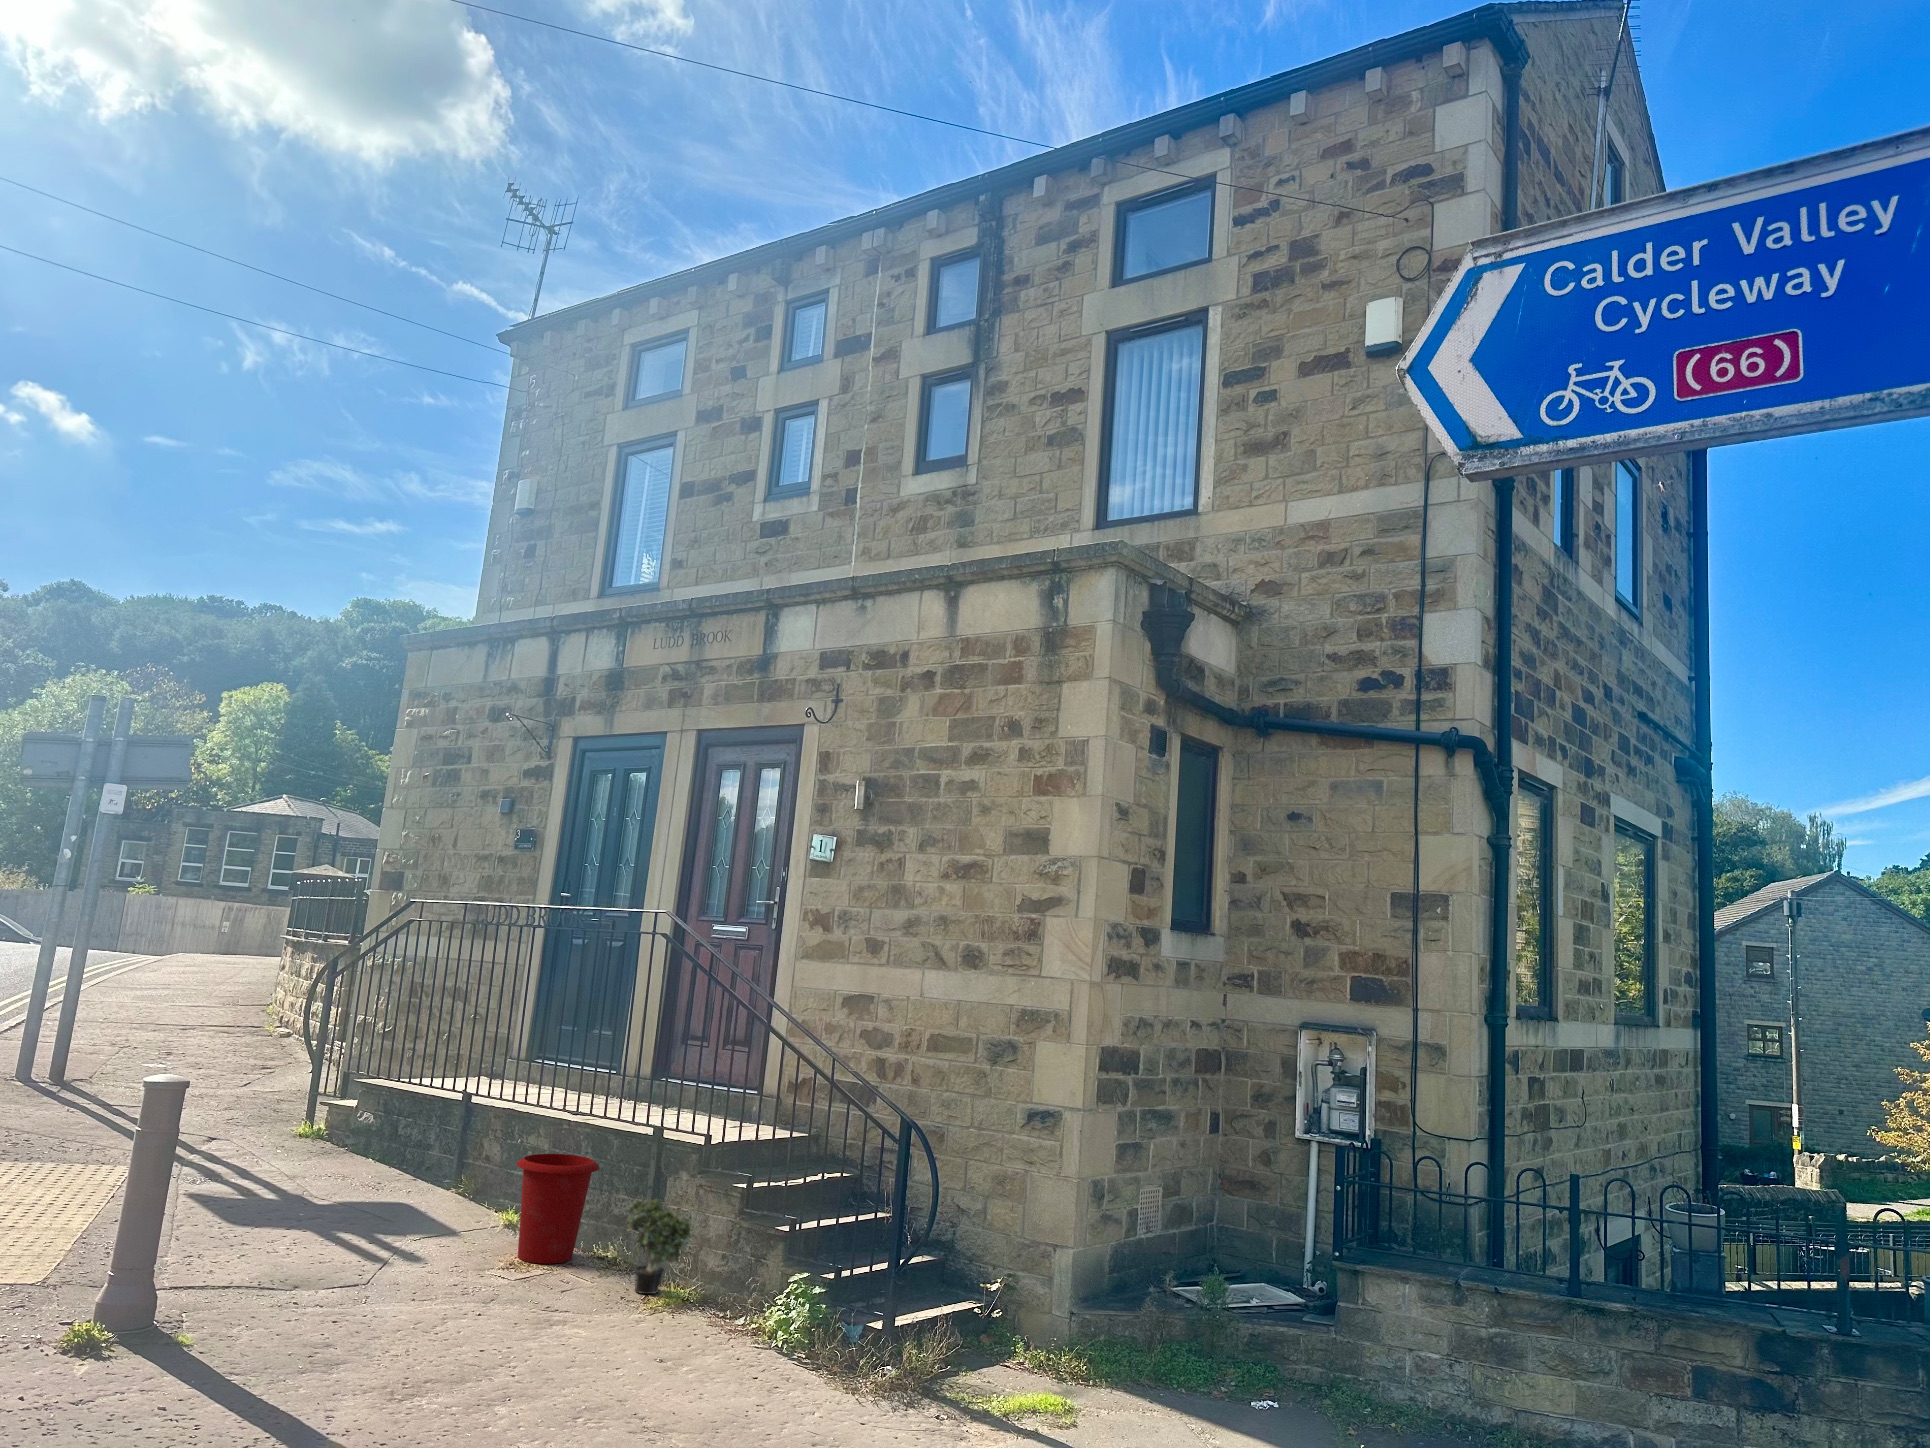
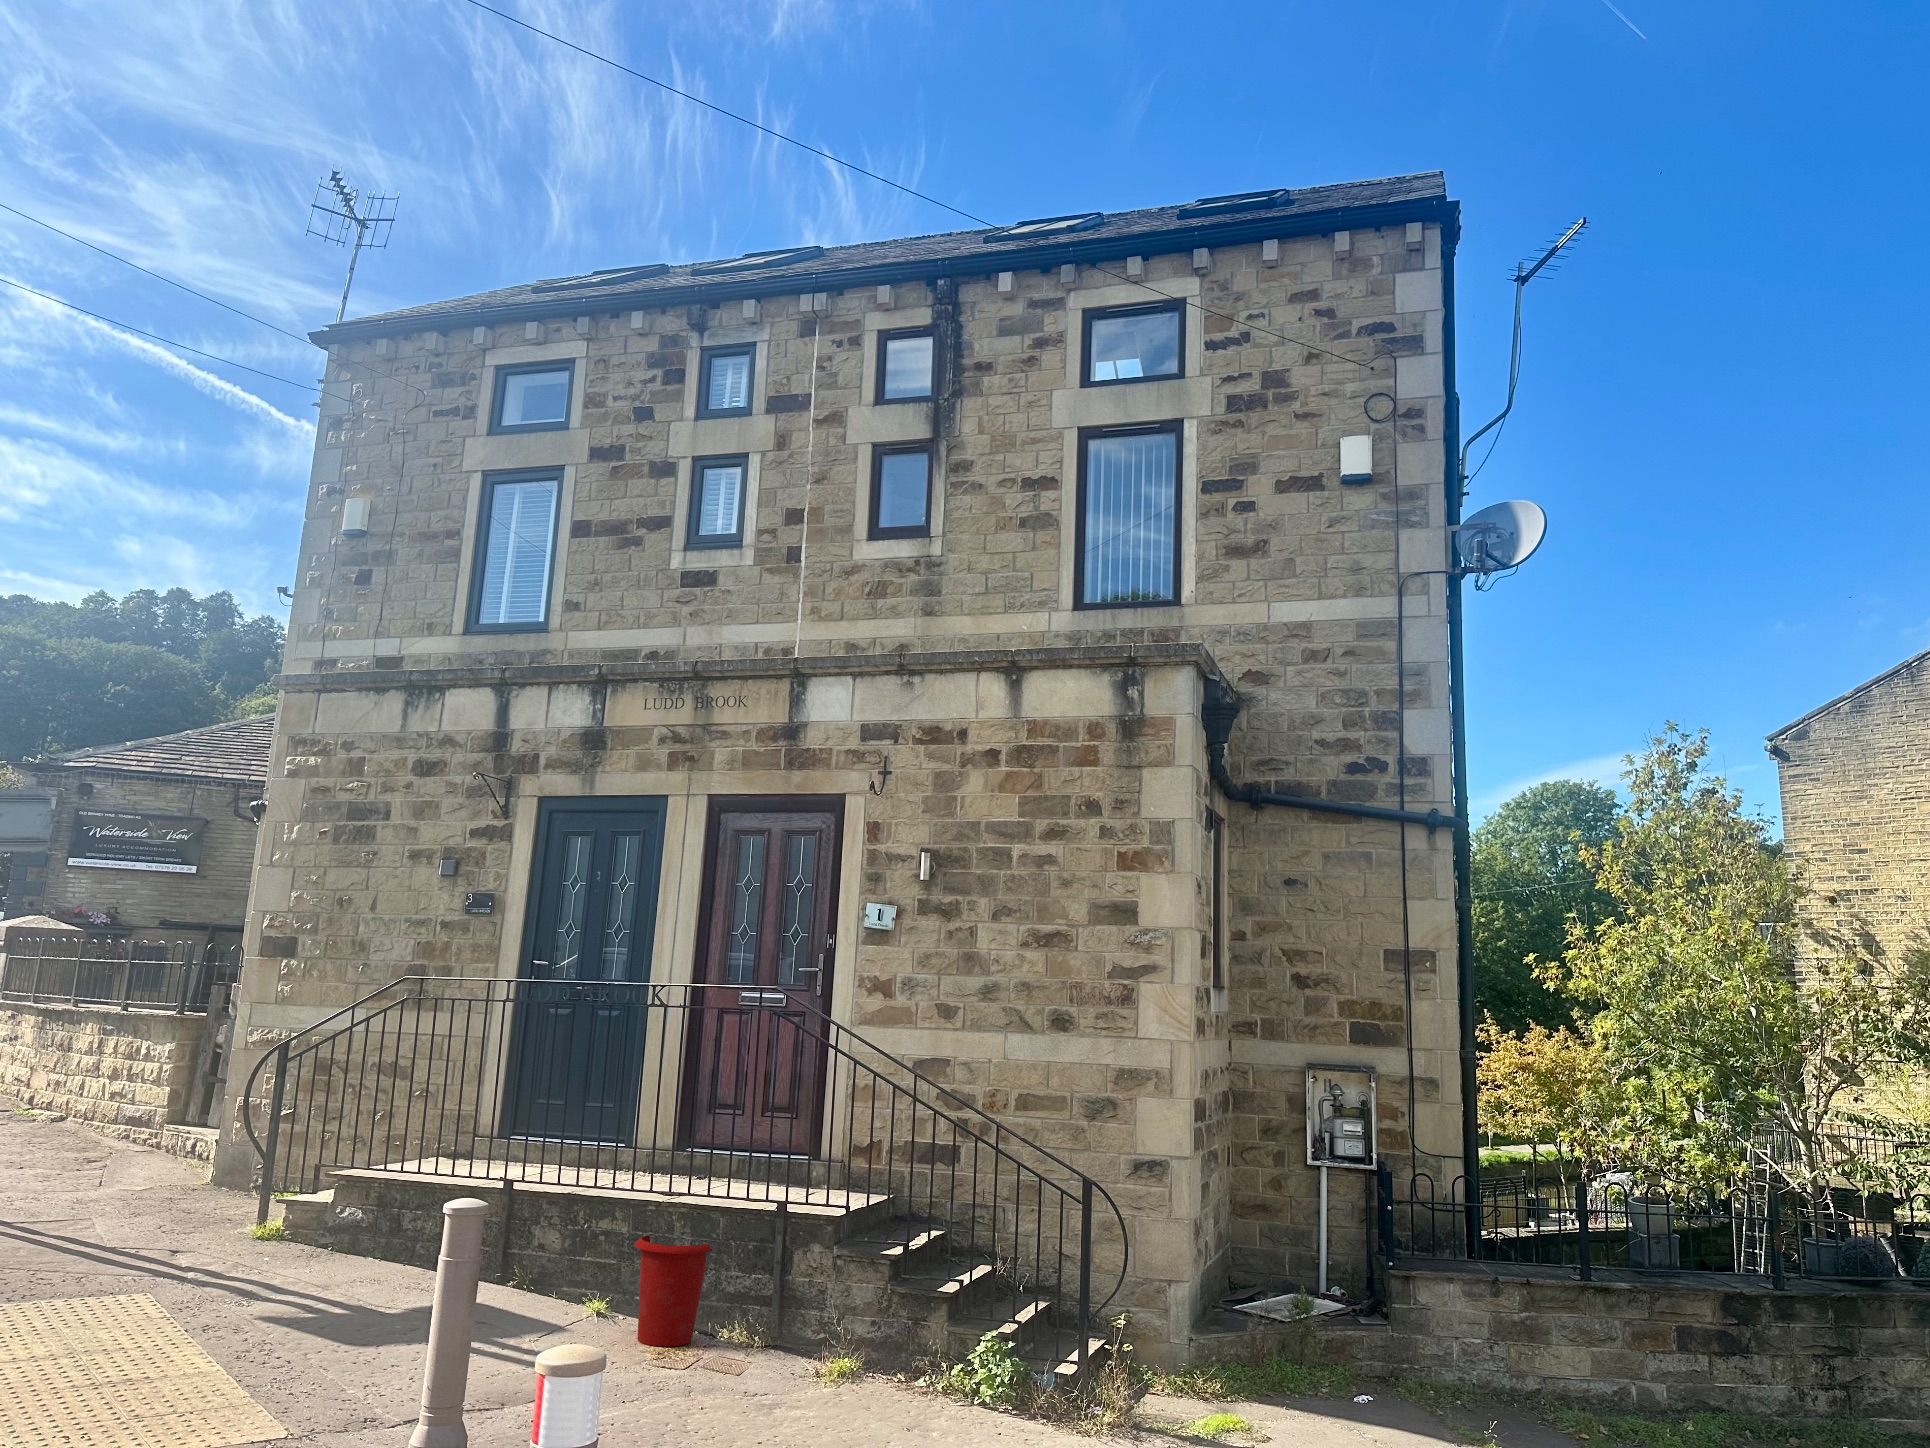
potted plant: present [627,1198,693,1294] -> none [773,1271,843,1366]

